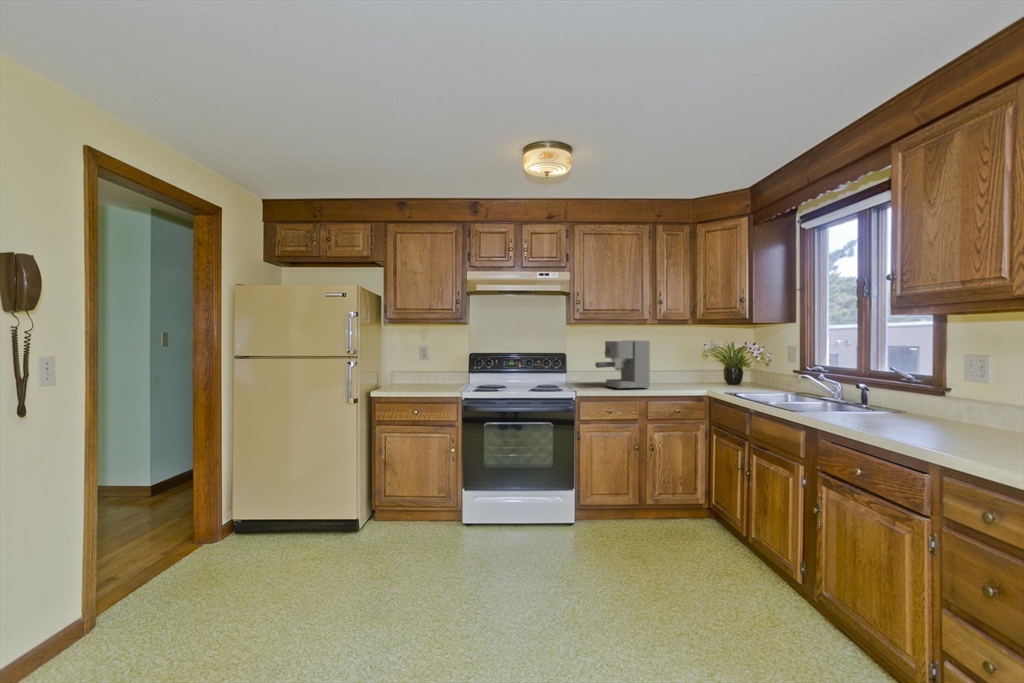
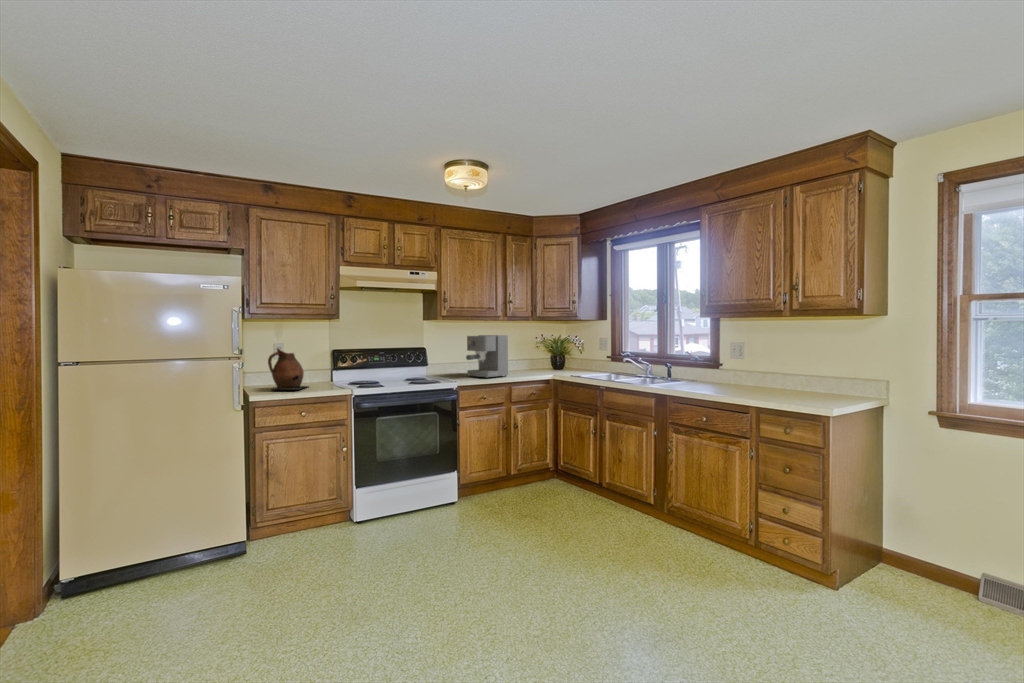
ceramic pitcher: none [401,350,437,389] -> present [268,349,307,390]

